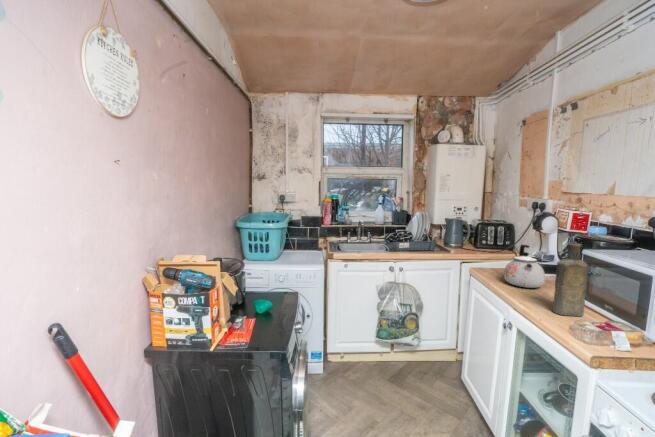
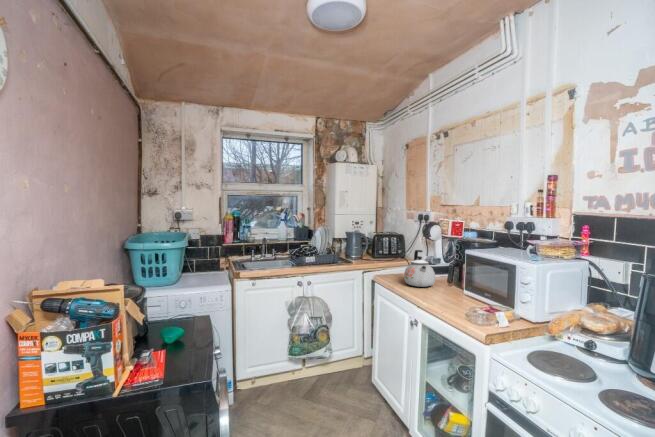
bottle: present [553,243,588,316] -> none [441,244,469,305]

